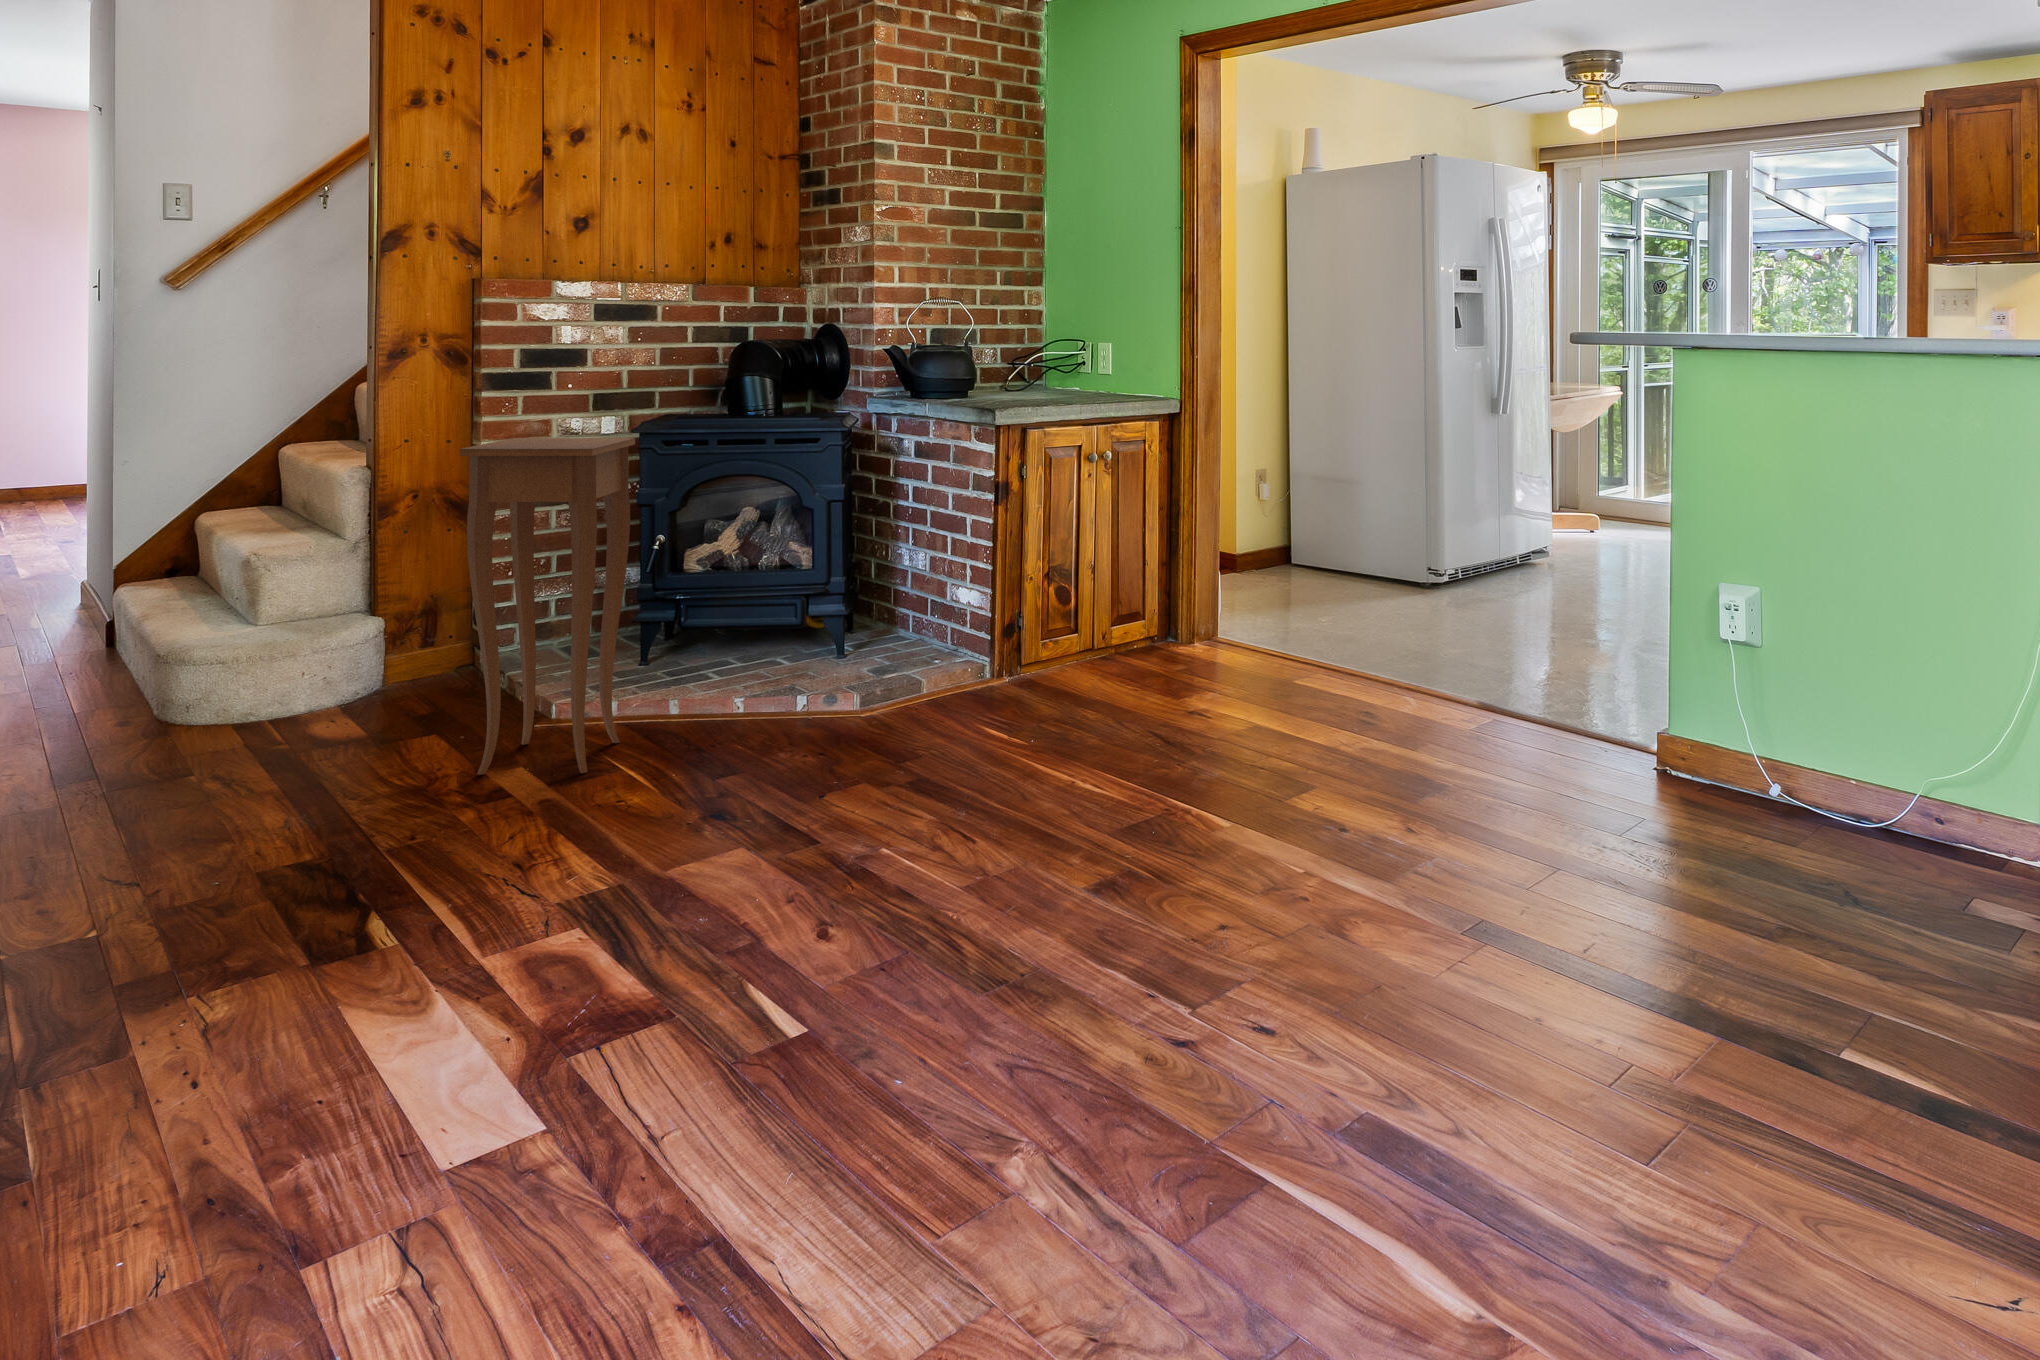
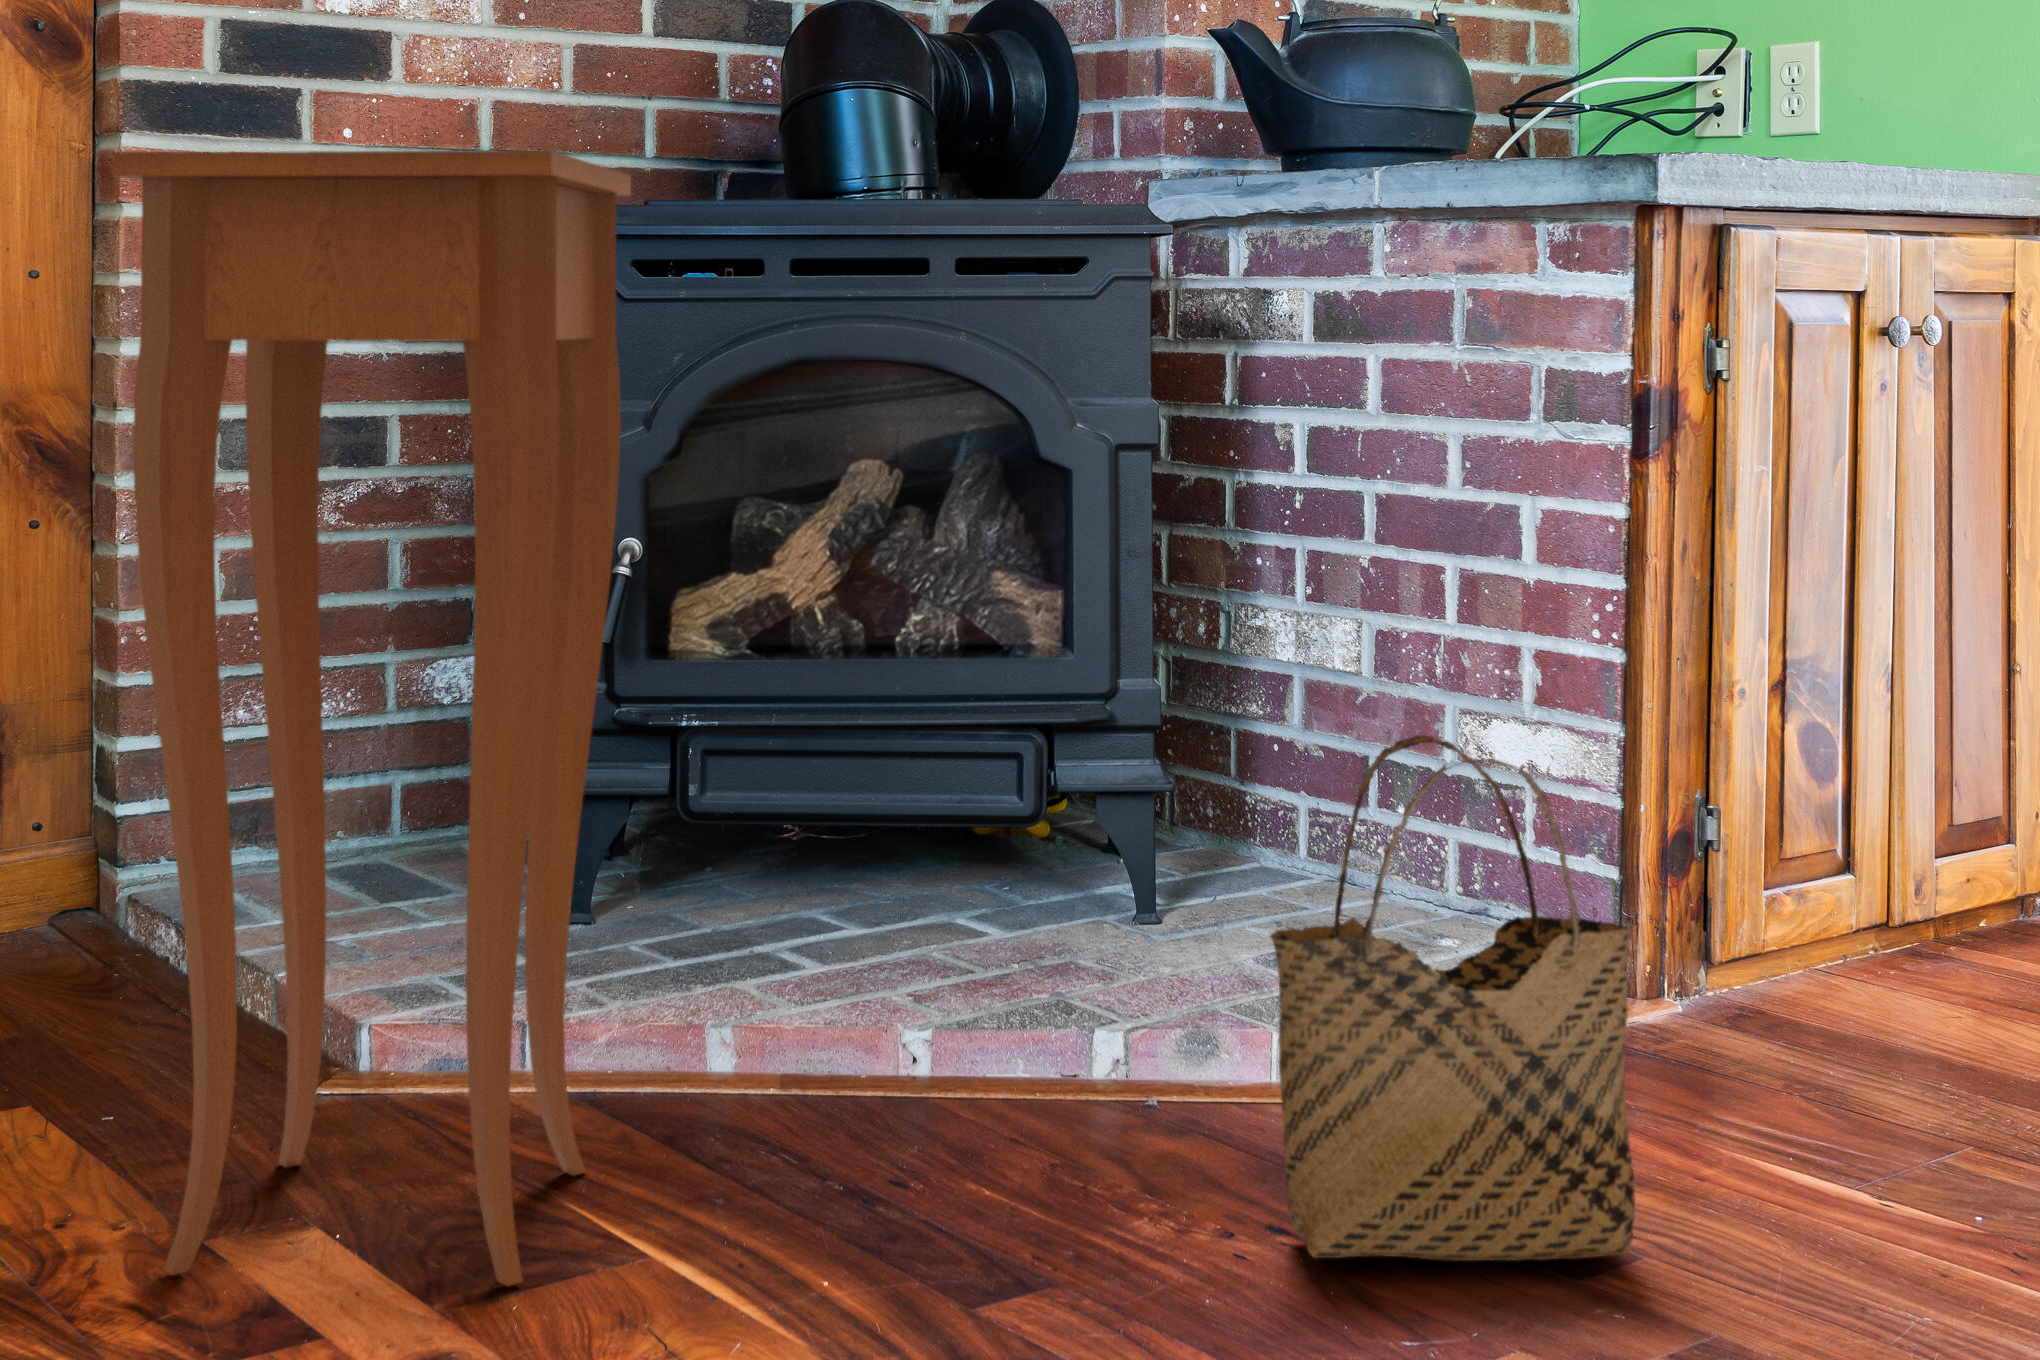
woven basket: none [815,604,924,755] -> present [1270,736,1635,1261]

